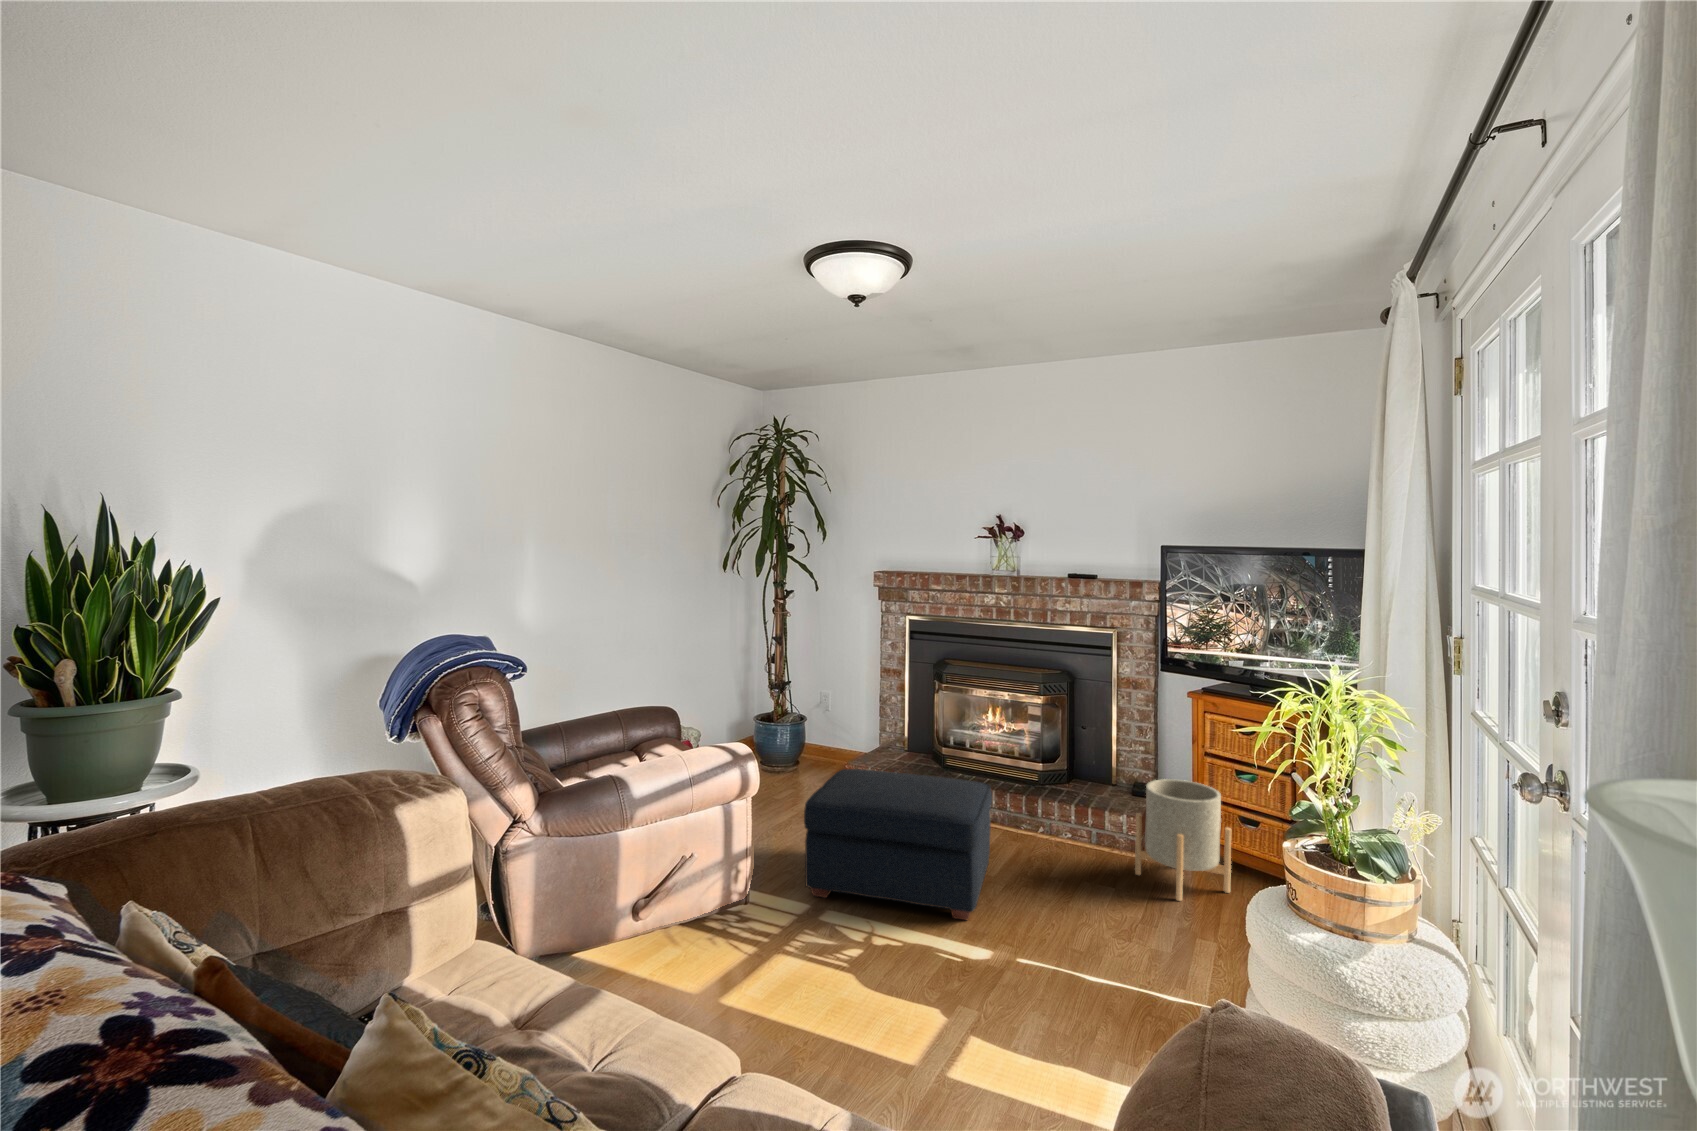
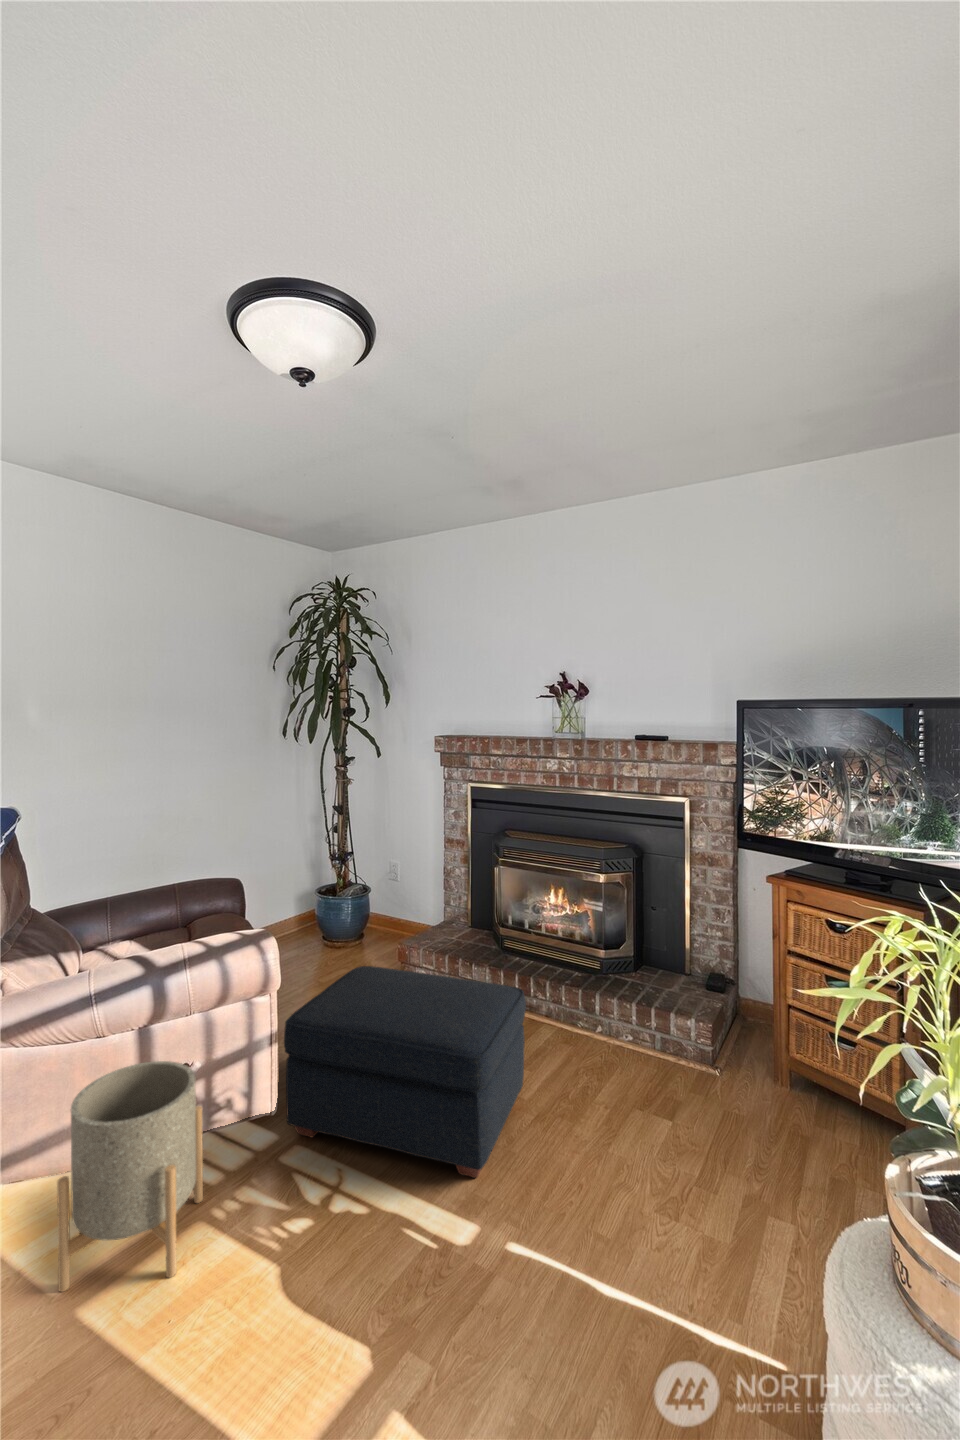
planter: present [1135,779,1231,901] -> present [57,1061,203,1292]

